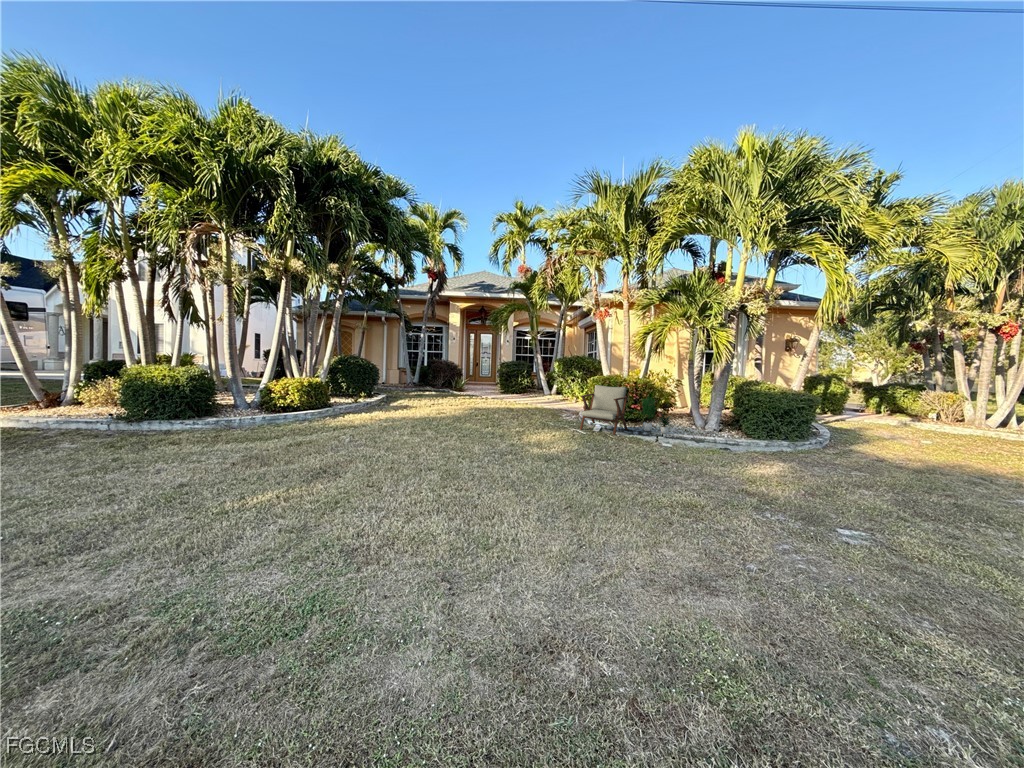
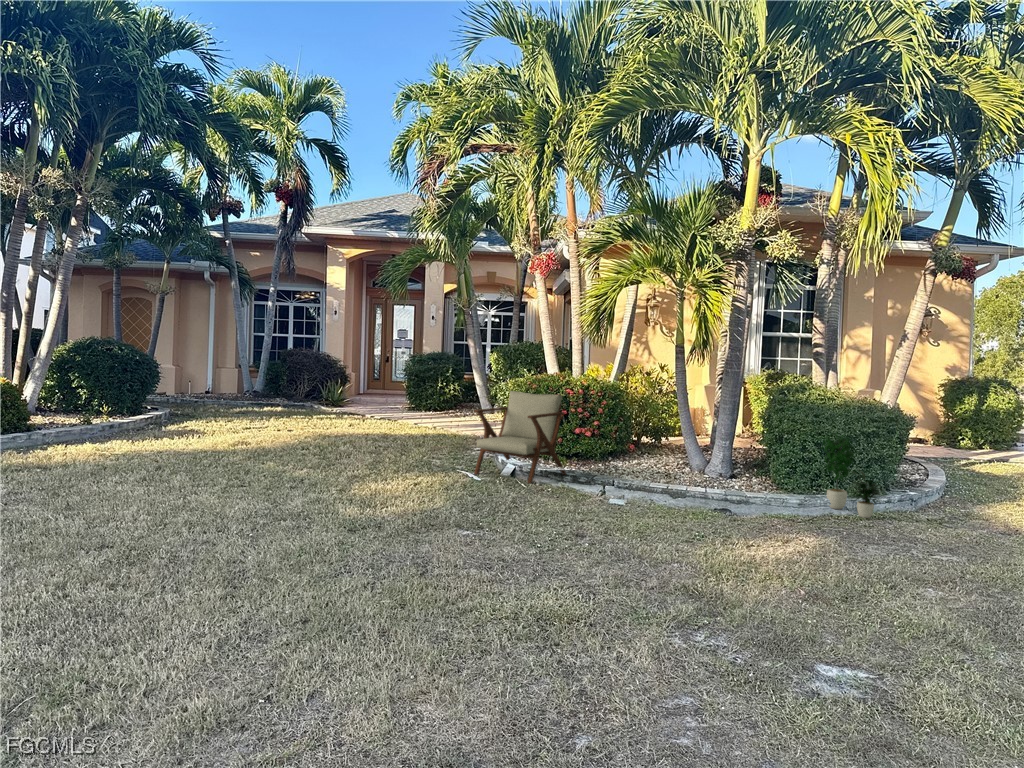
potted plant: present [642,397,671,433] -> present [822,434,881,518]

